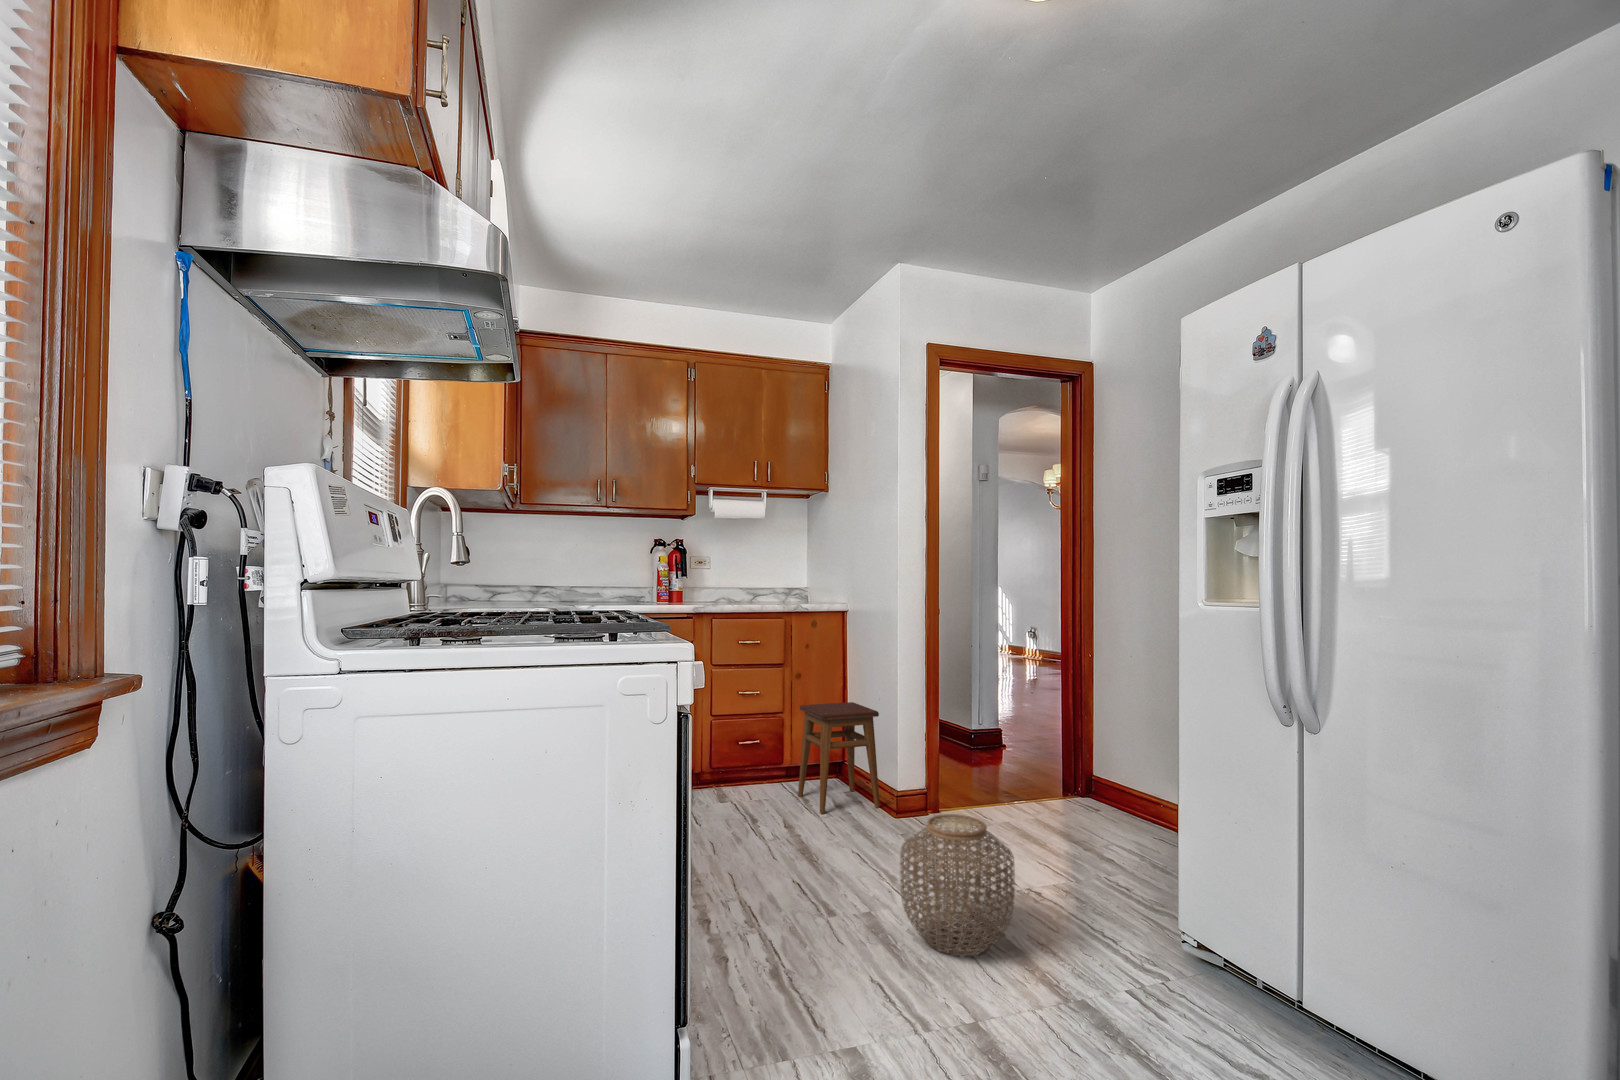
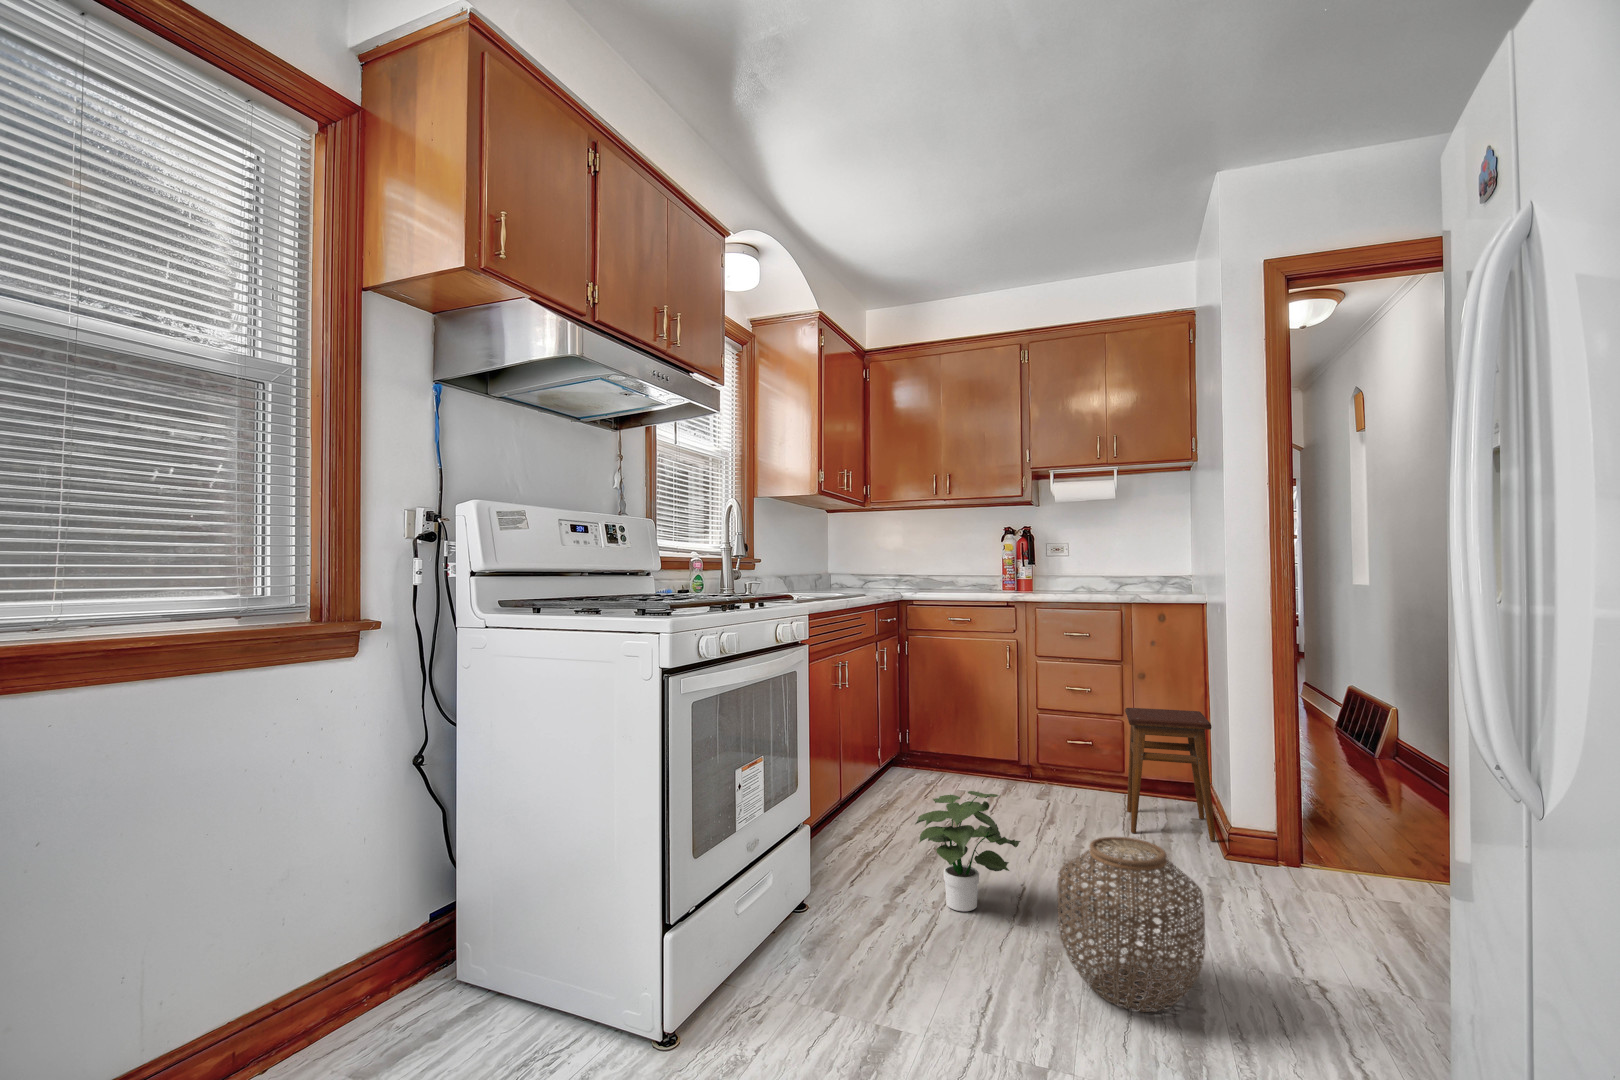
potted plant: none [720,801,826,922] -> present [915,791,1021,911]

